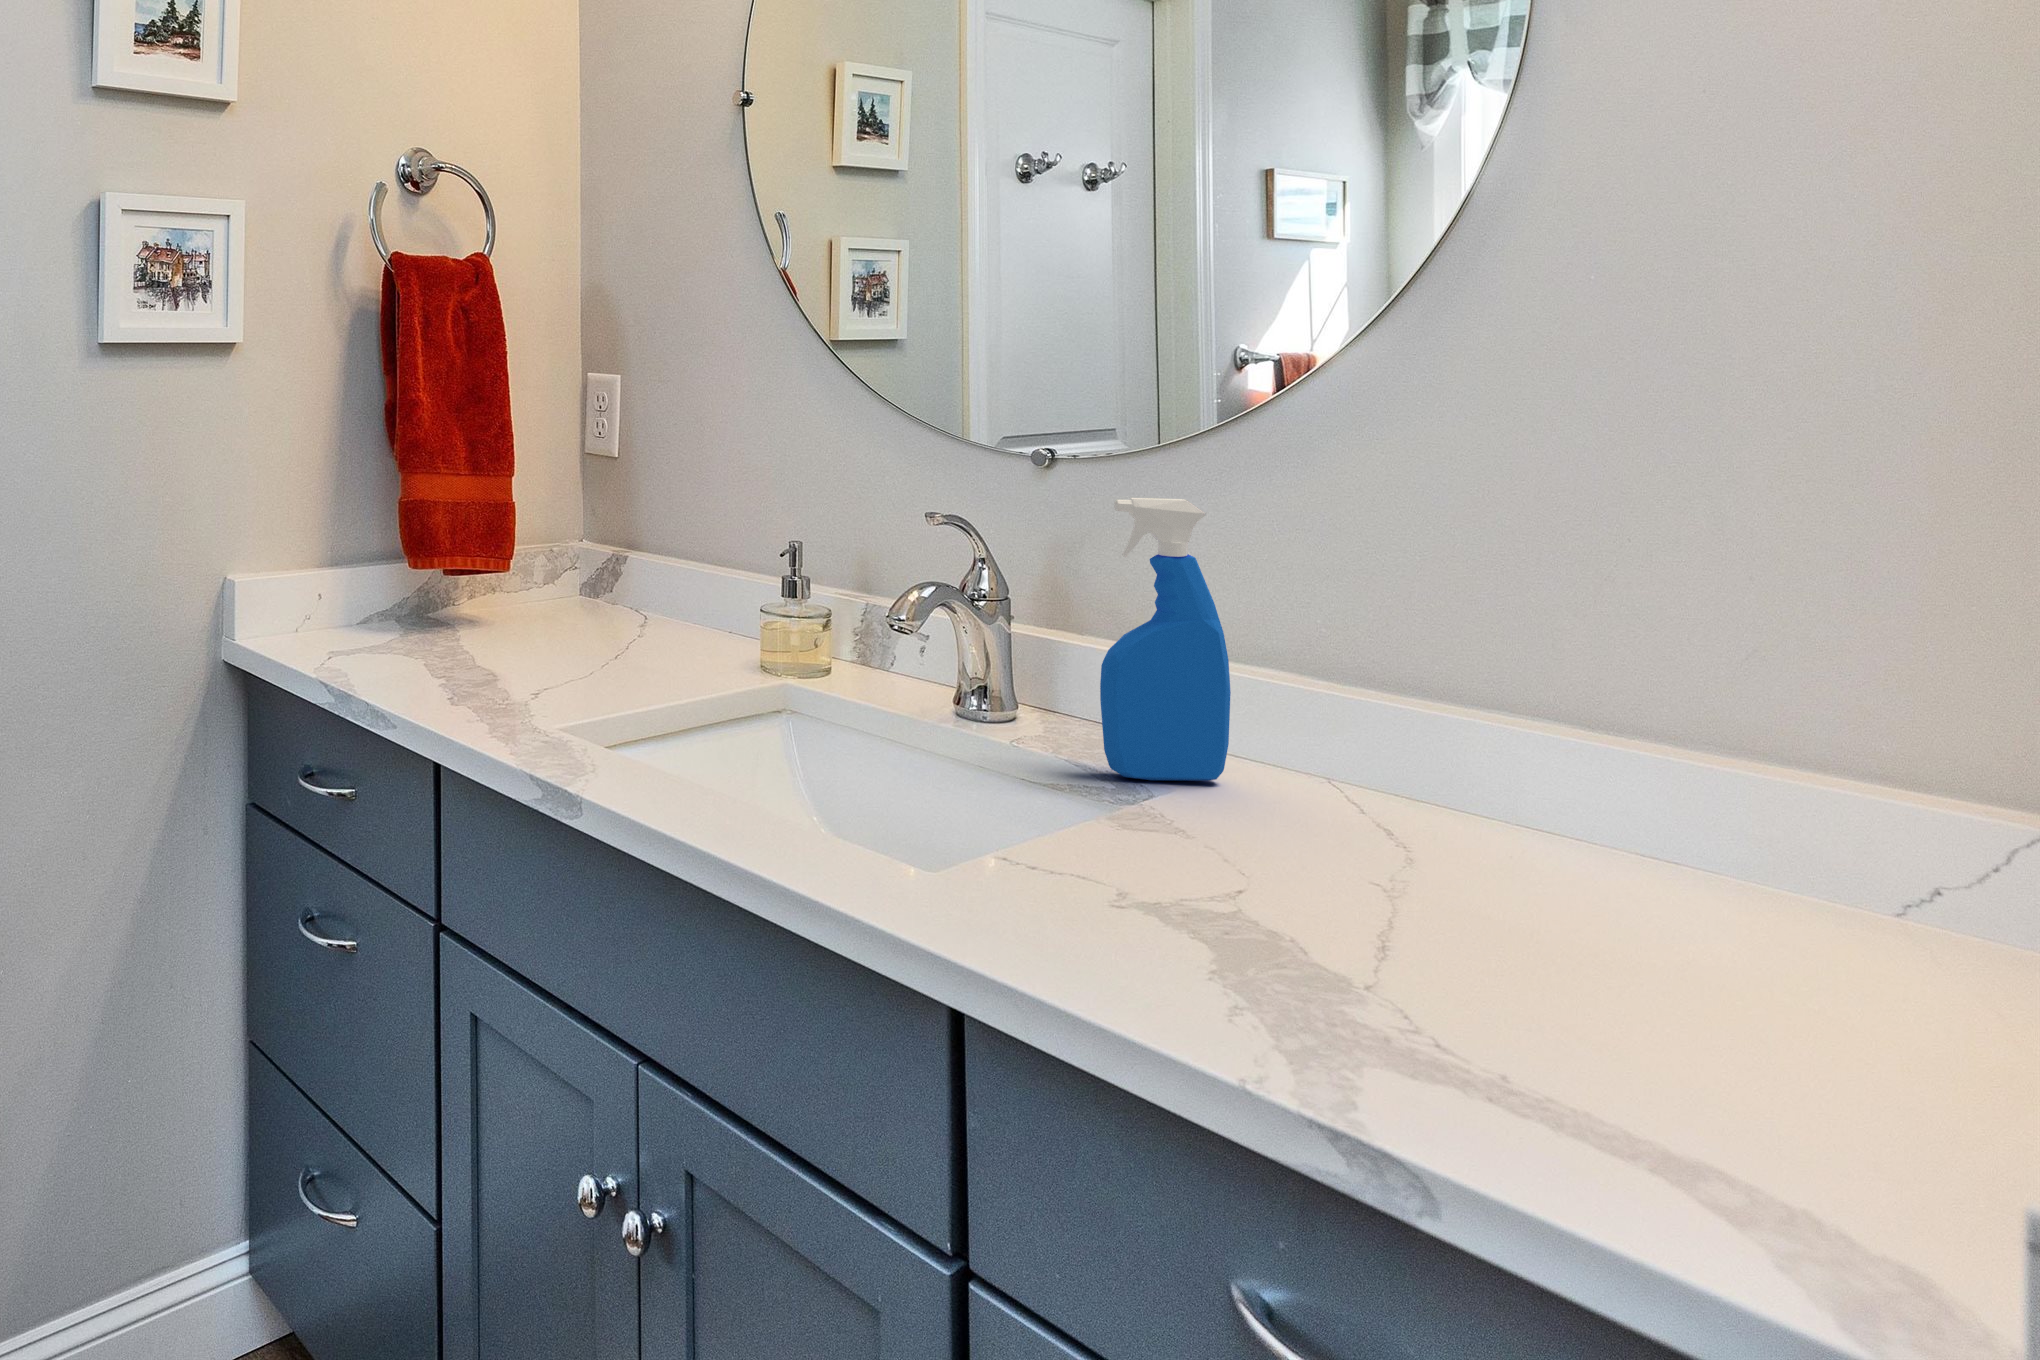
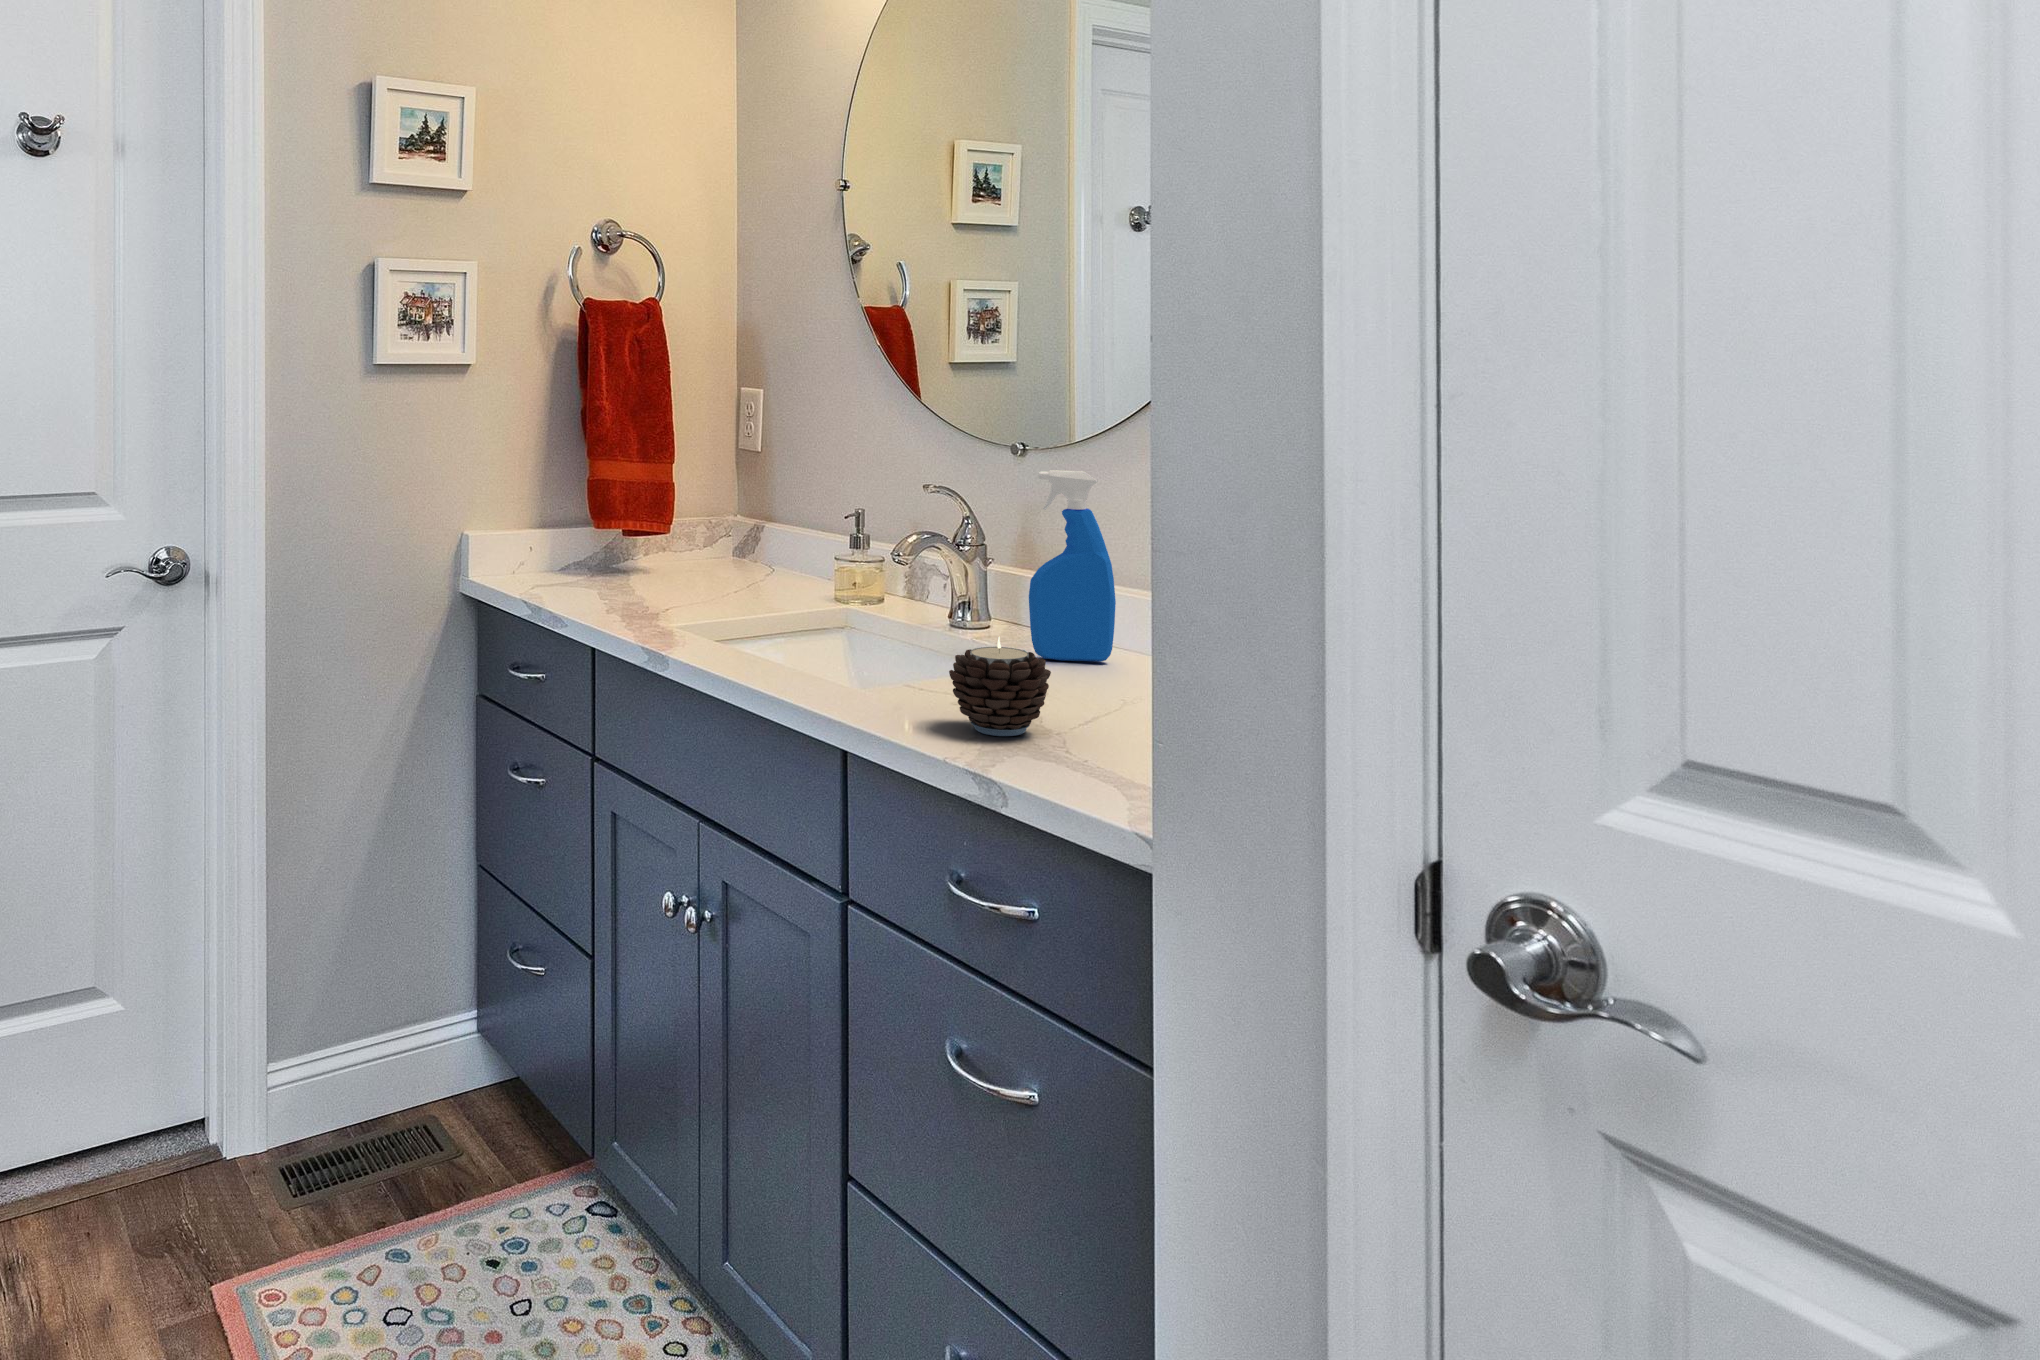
candle: none [1152,814,1337,995] -> present [949,637,1051,736]

